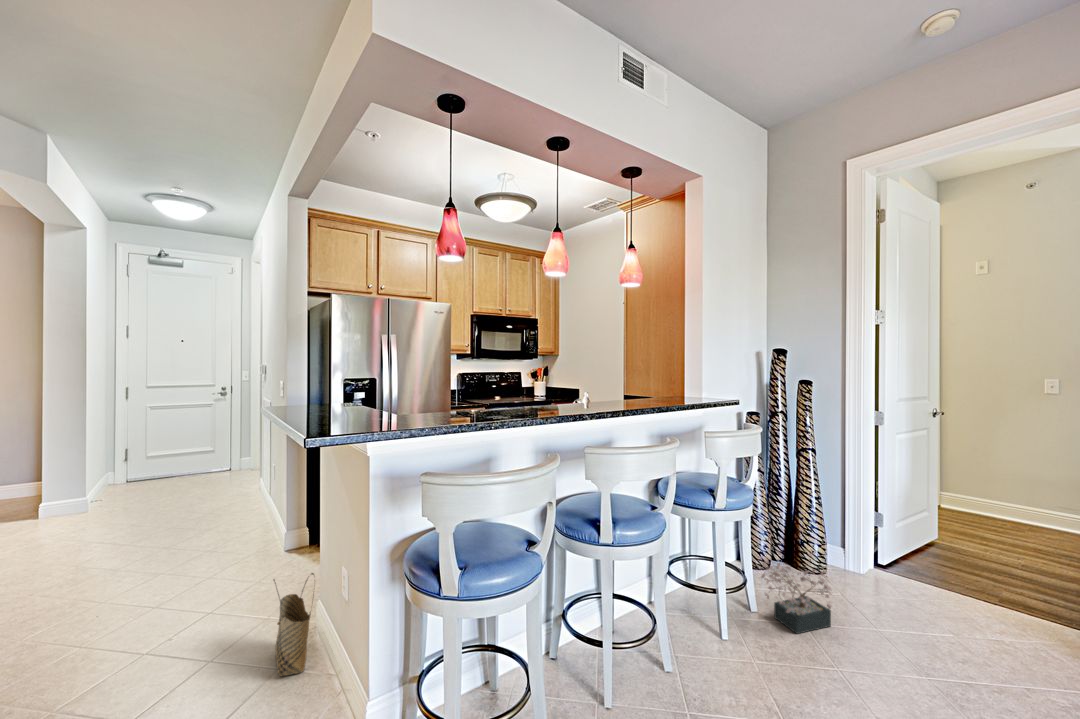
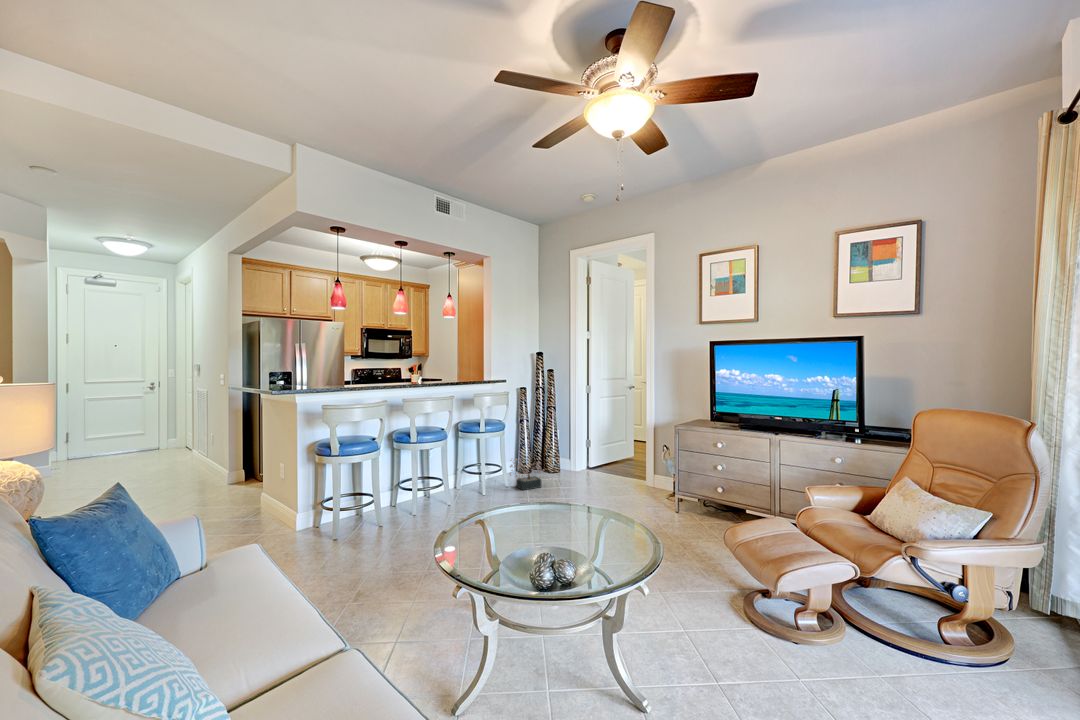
woven basket: present [273,573,314,676] -> none [240,470,264,518]

